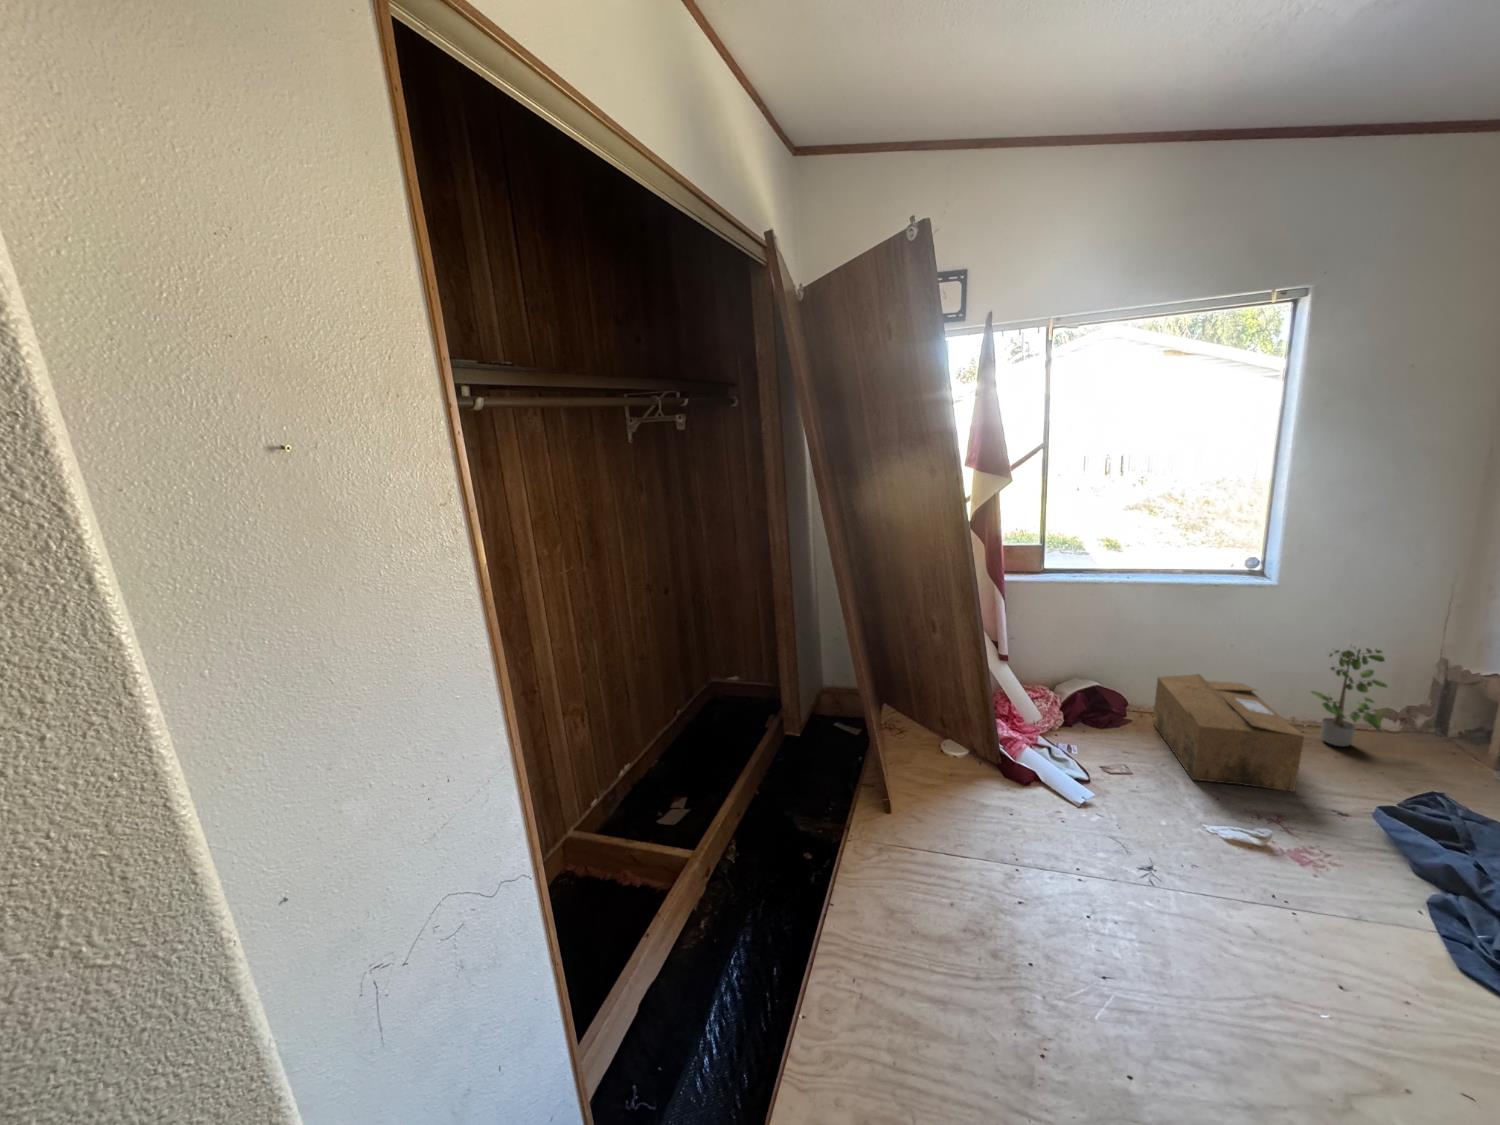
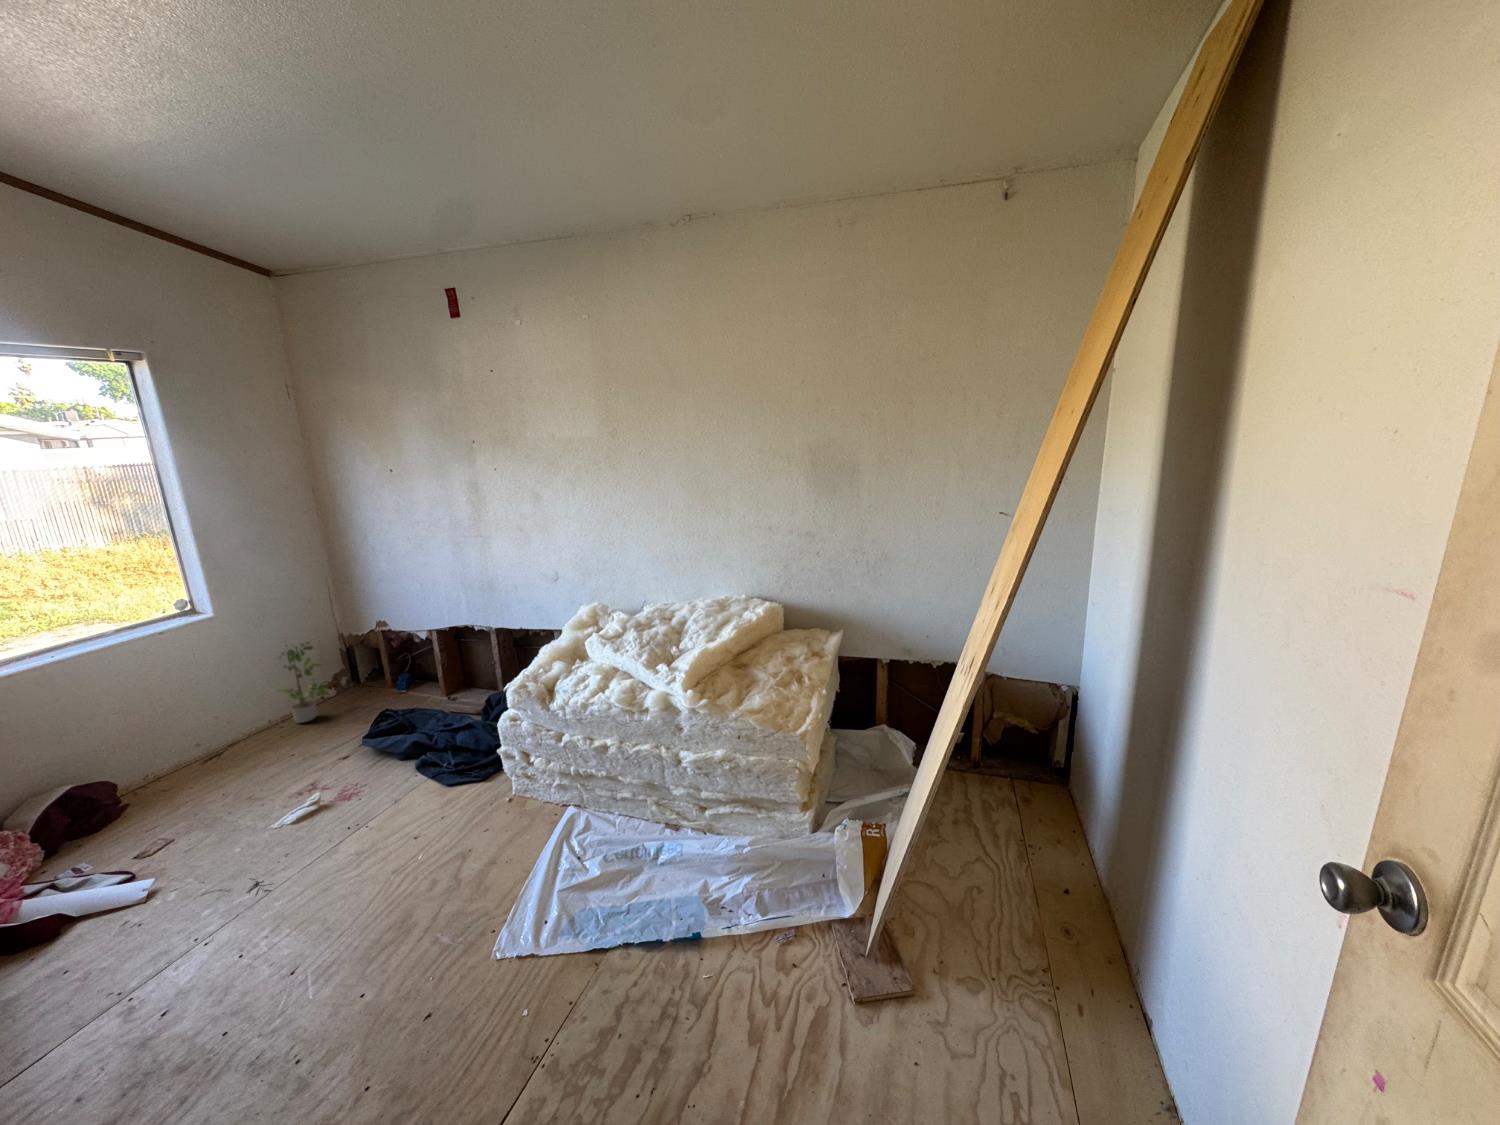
cardboard box: present [1153,674,1304,792] -> none [136,708,309,806]

